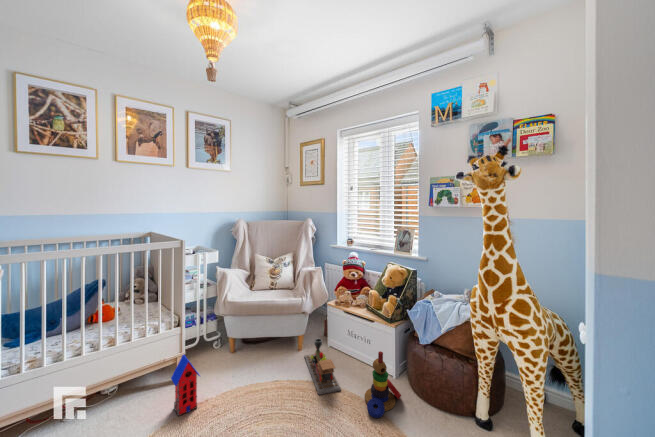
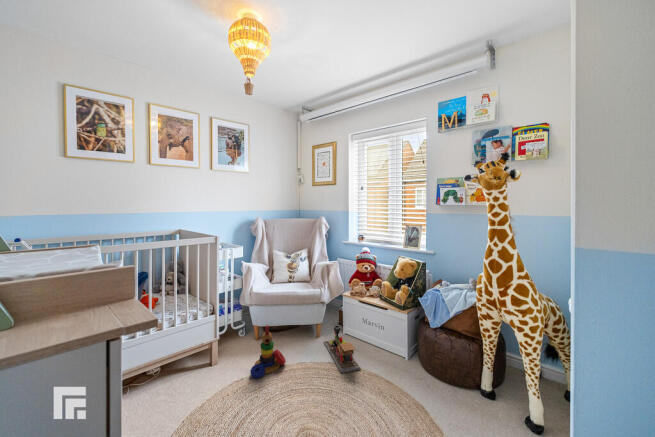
stacking toy: present [365,351,401,418] -> present [250,326,286,378]
toy house: present [171,355,200,416] -> none [212,337,238,390]

